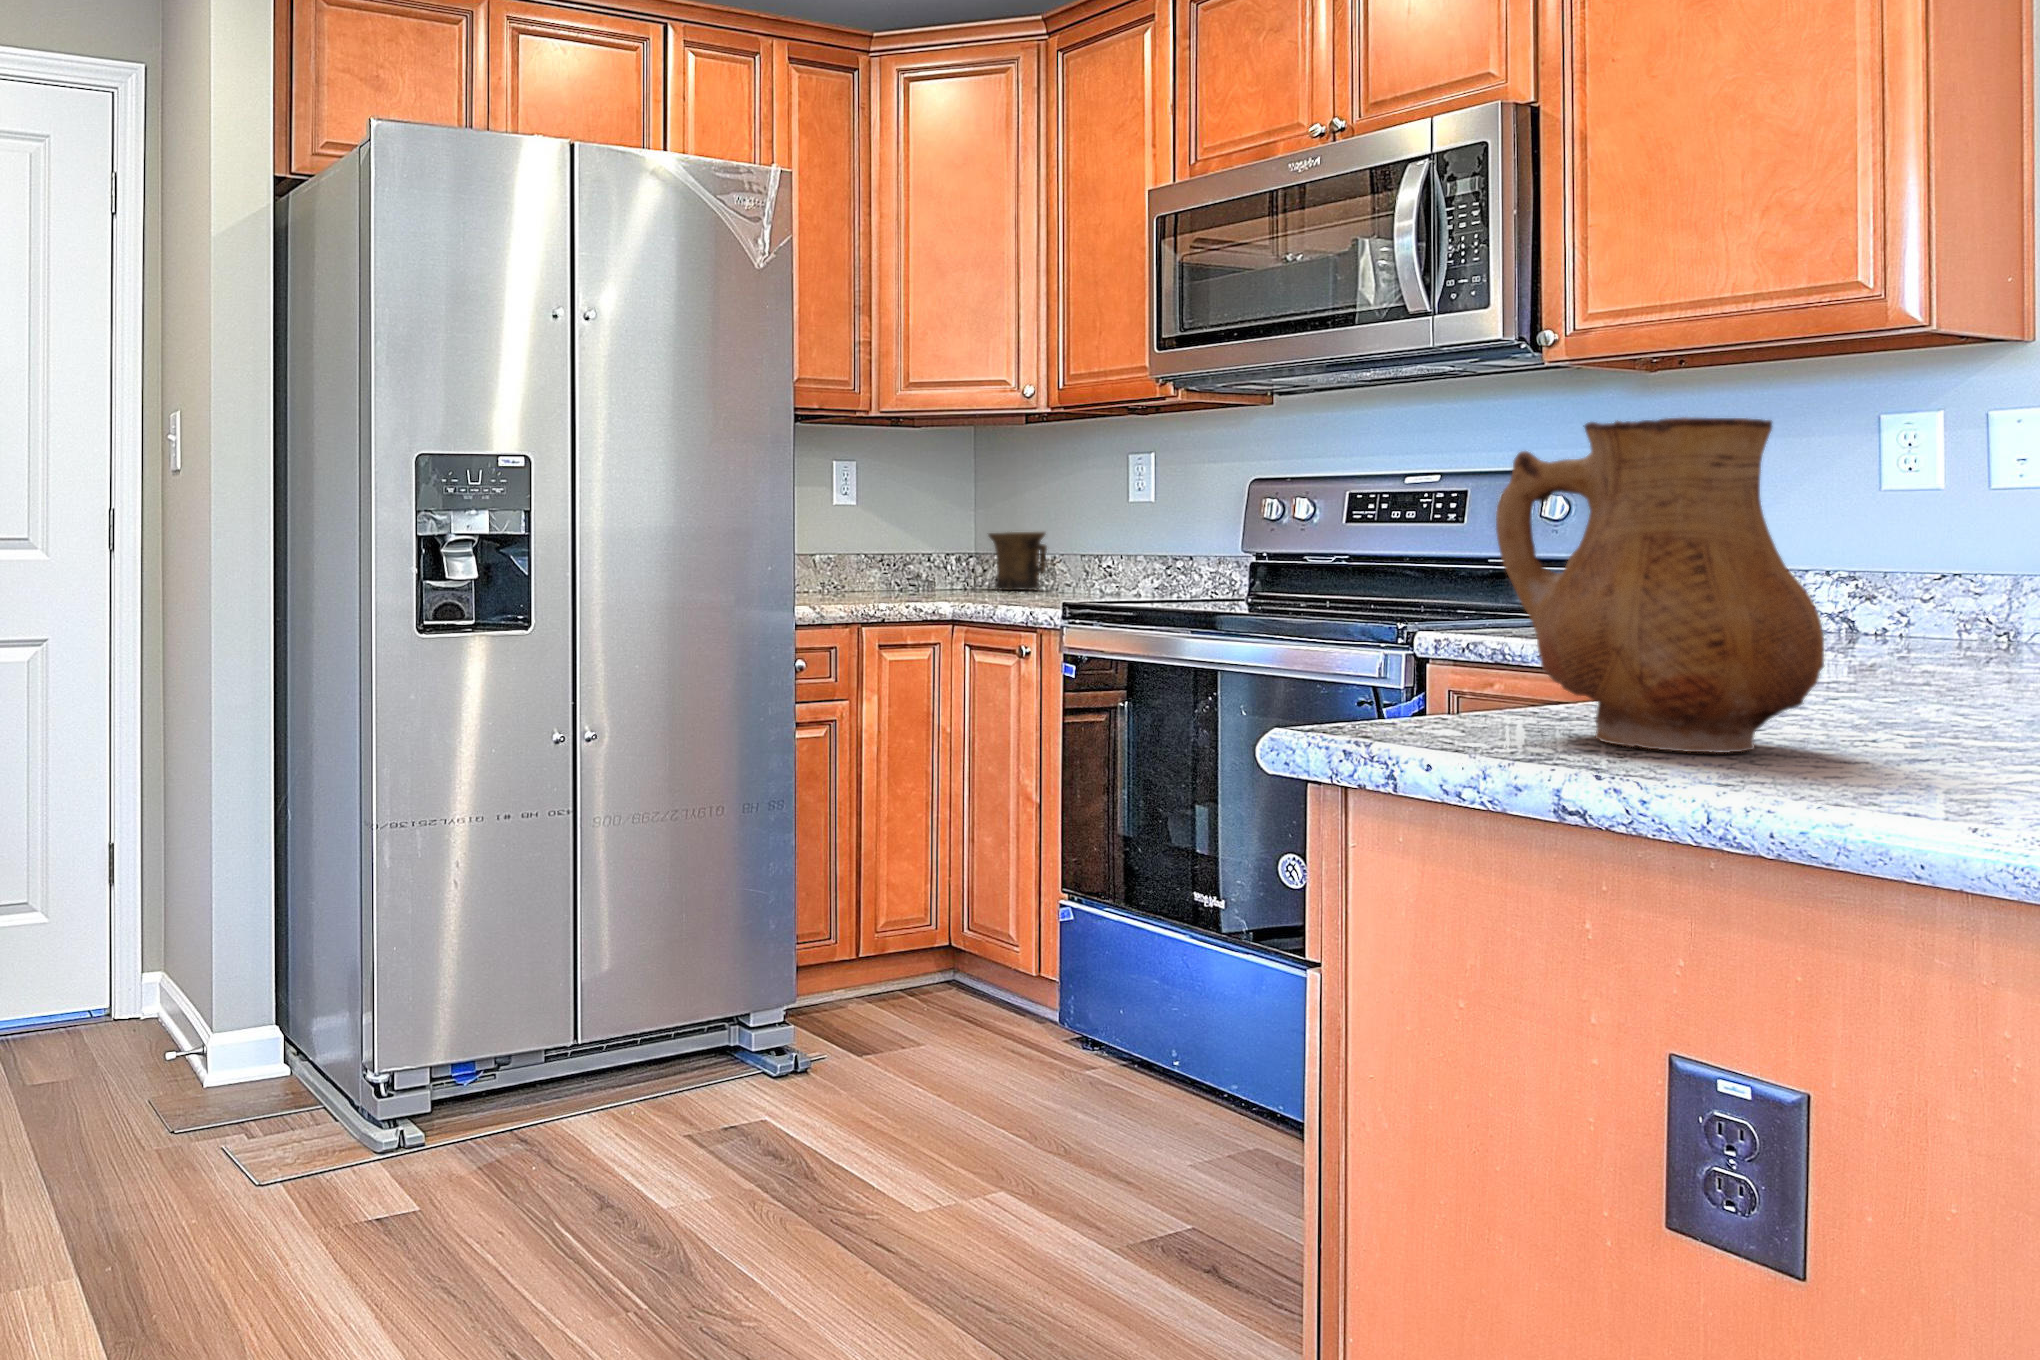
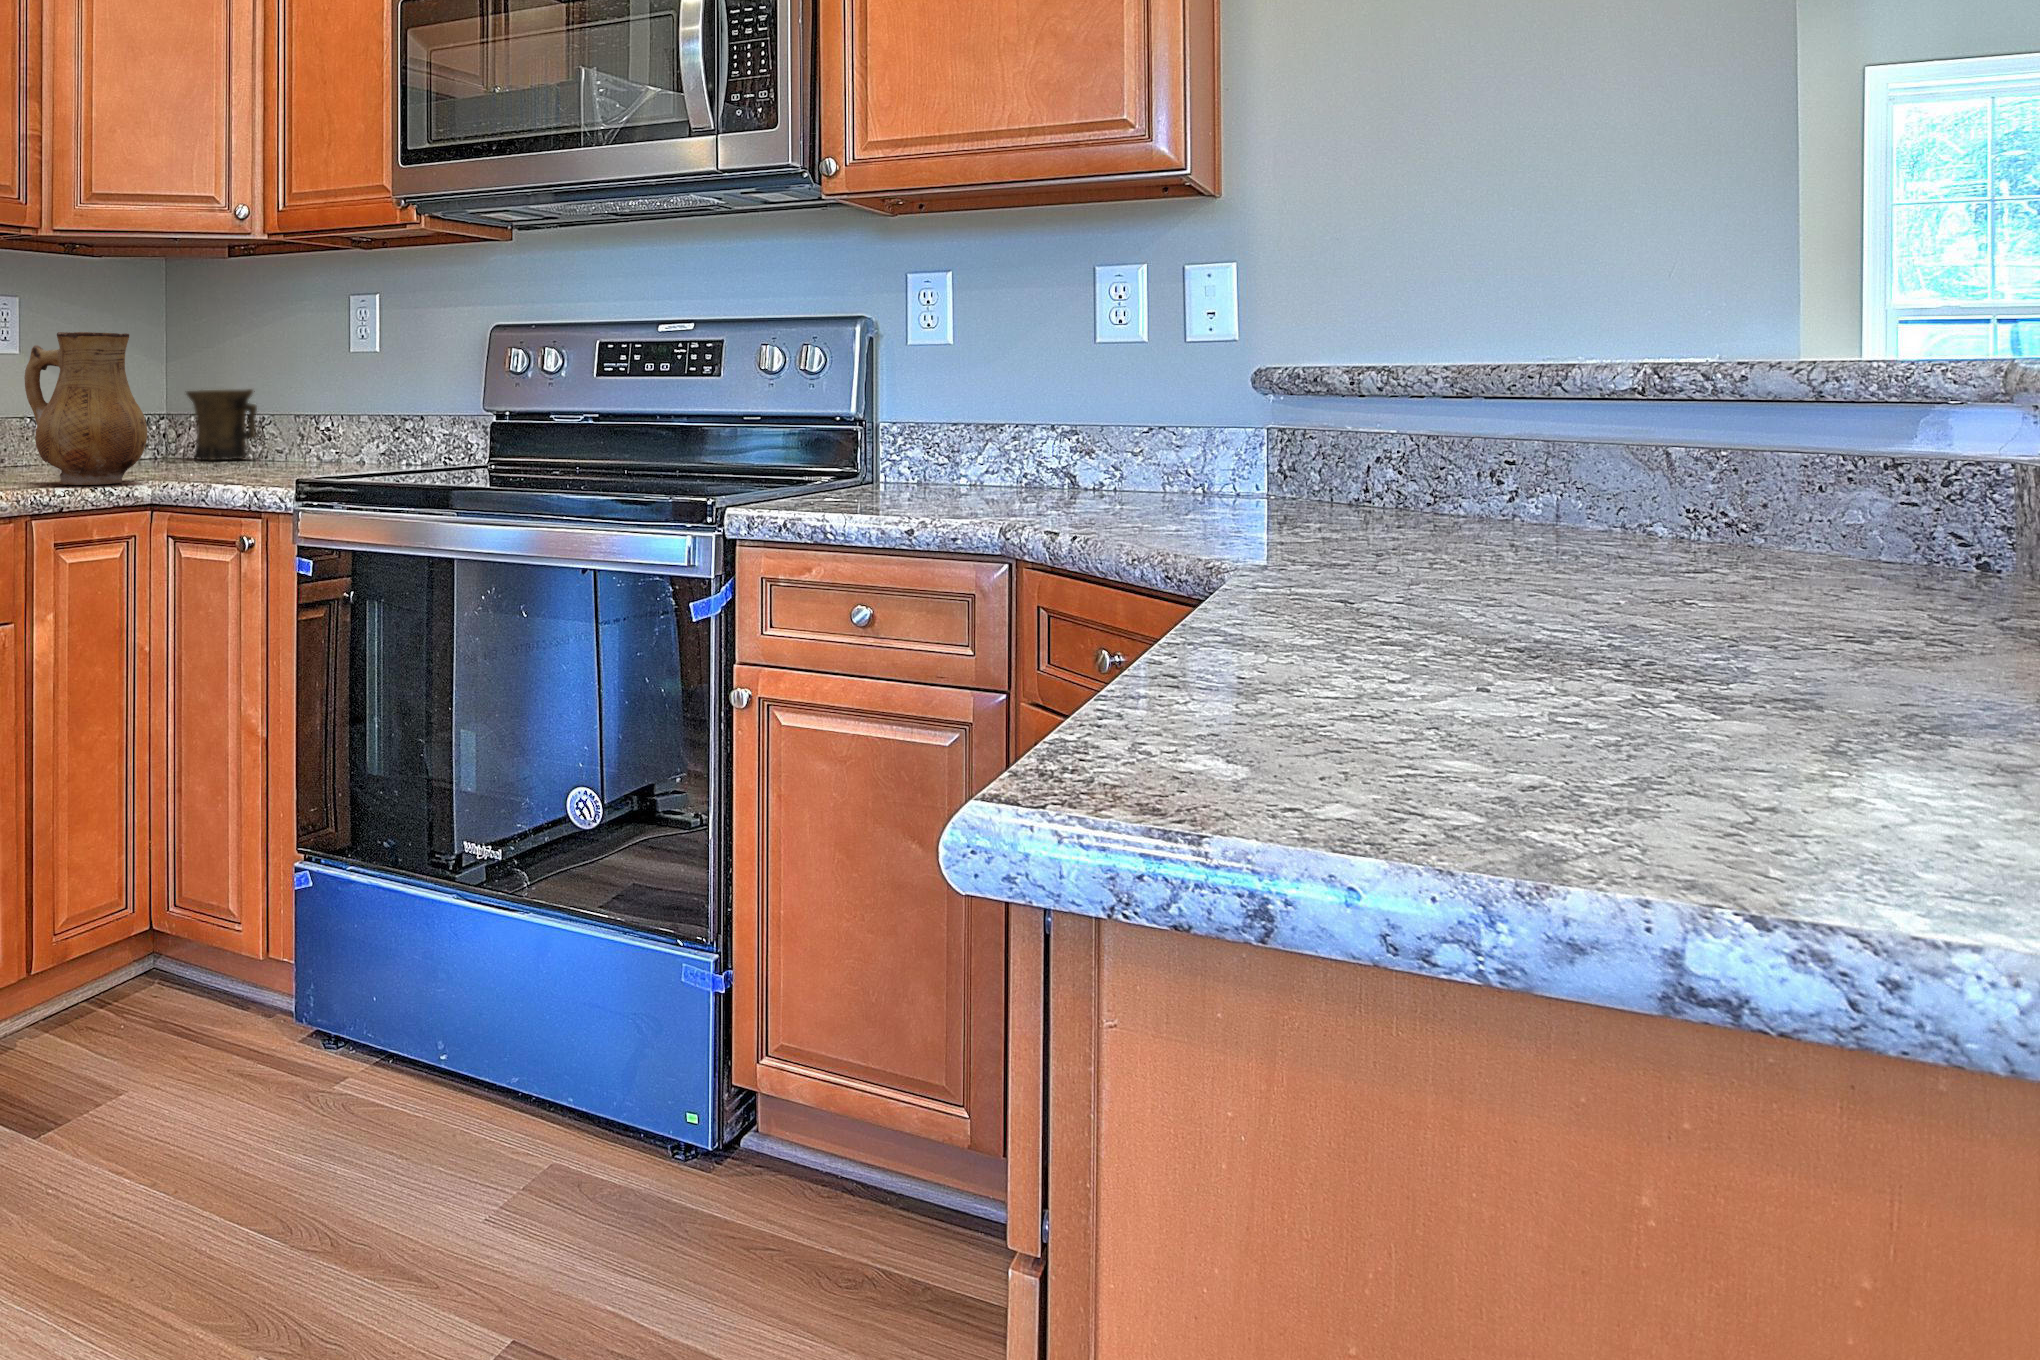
ceramic pitcher: present [1496,417,1824,753] -> present [24,332,147,485]

